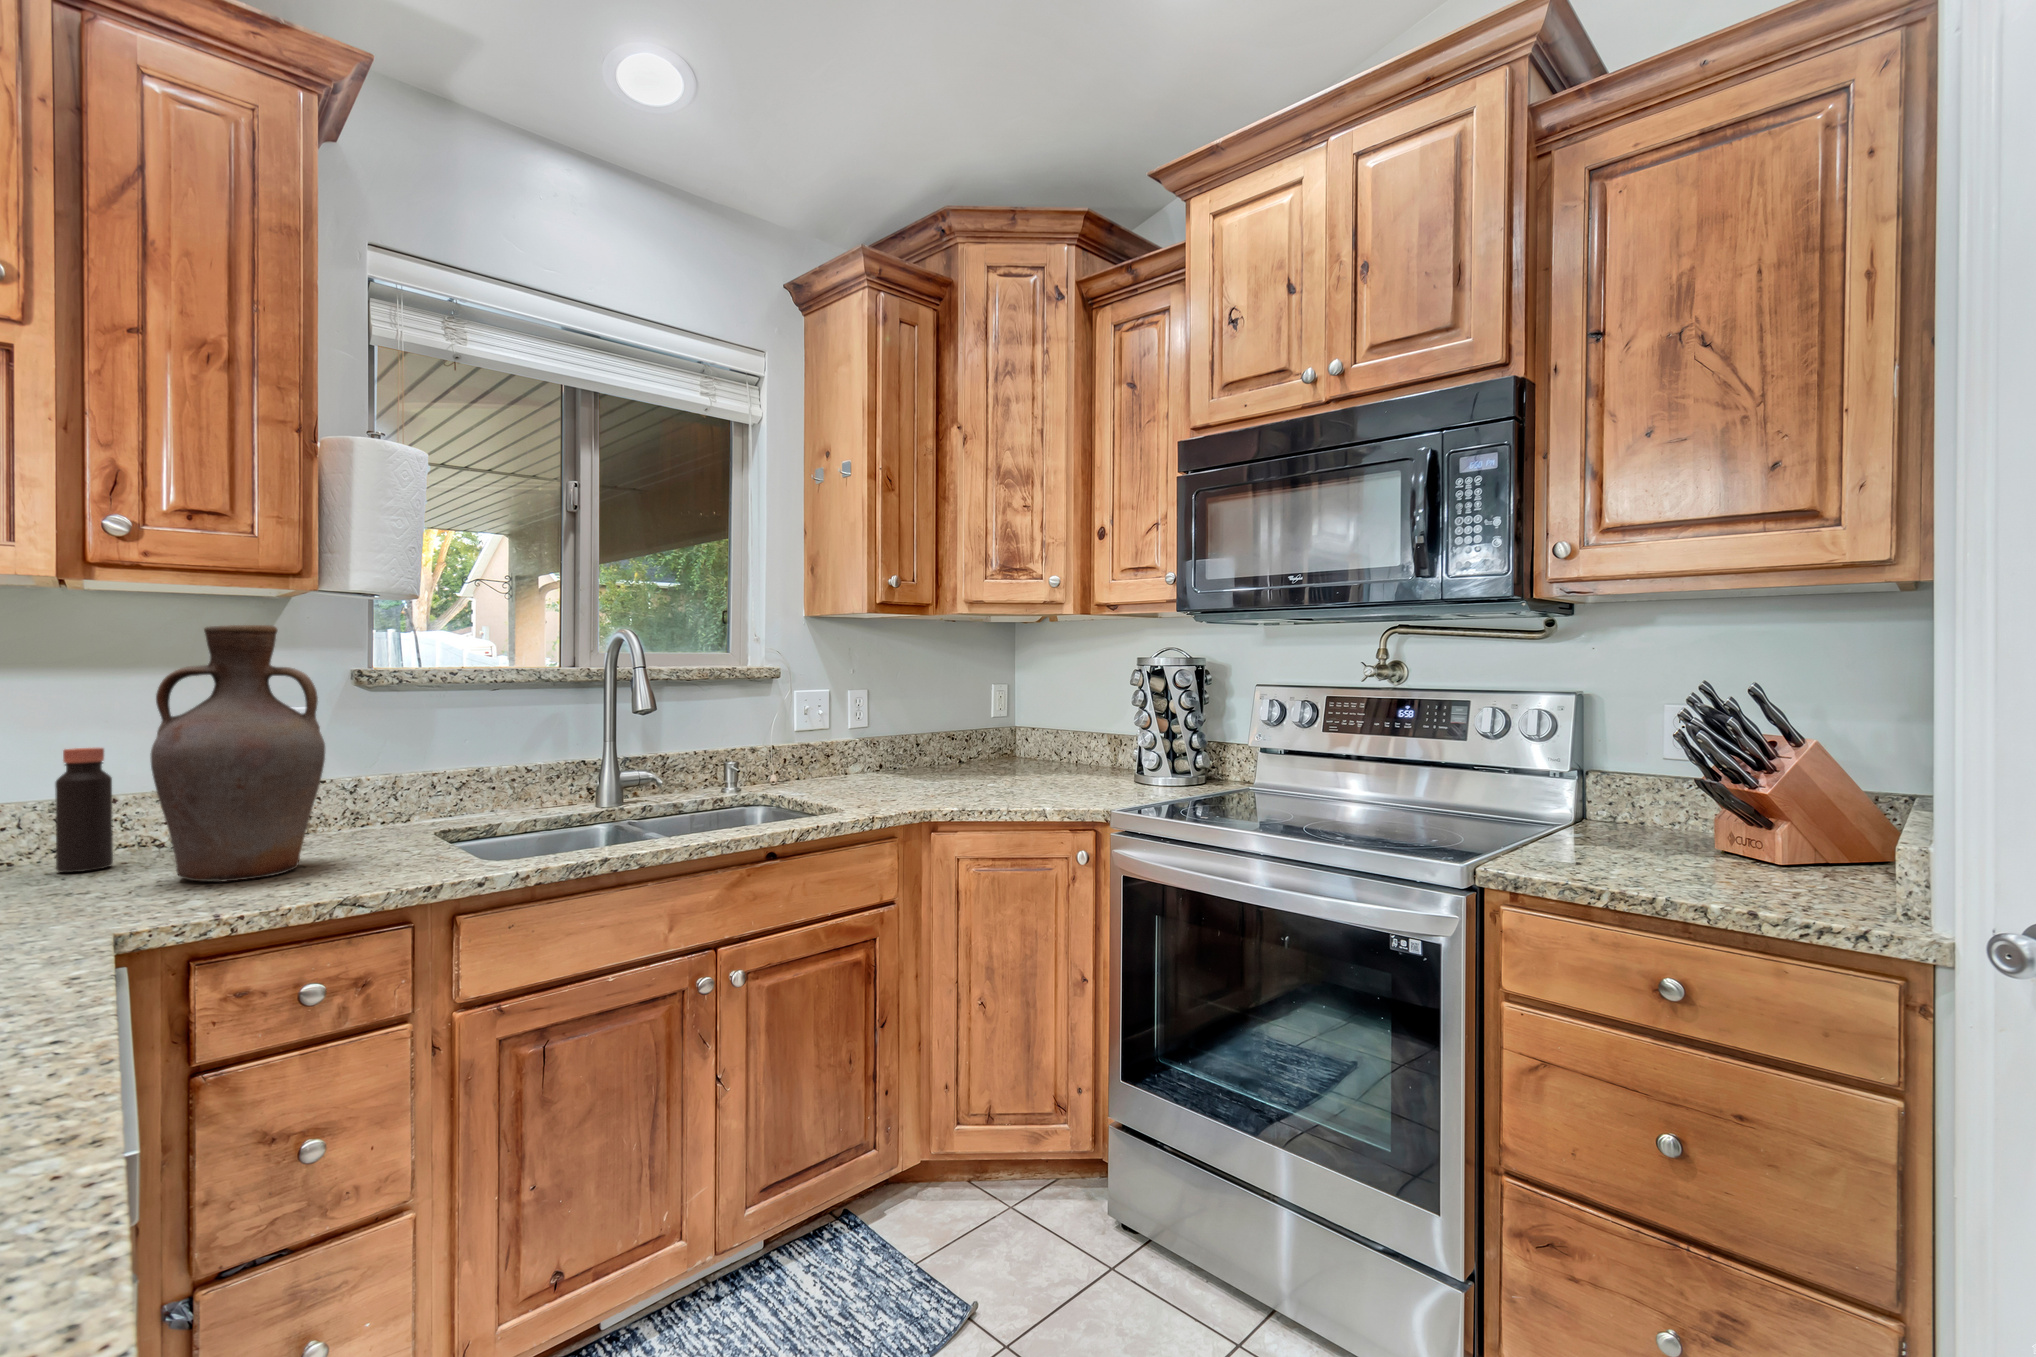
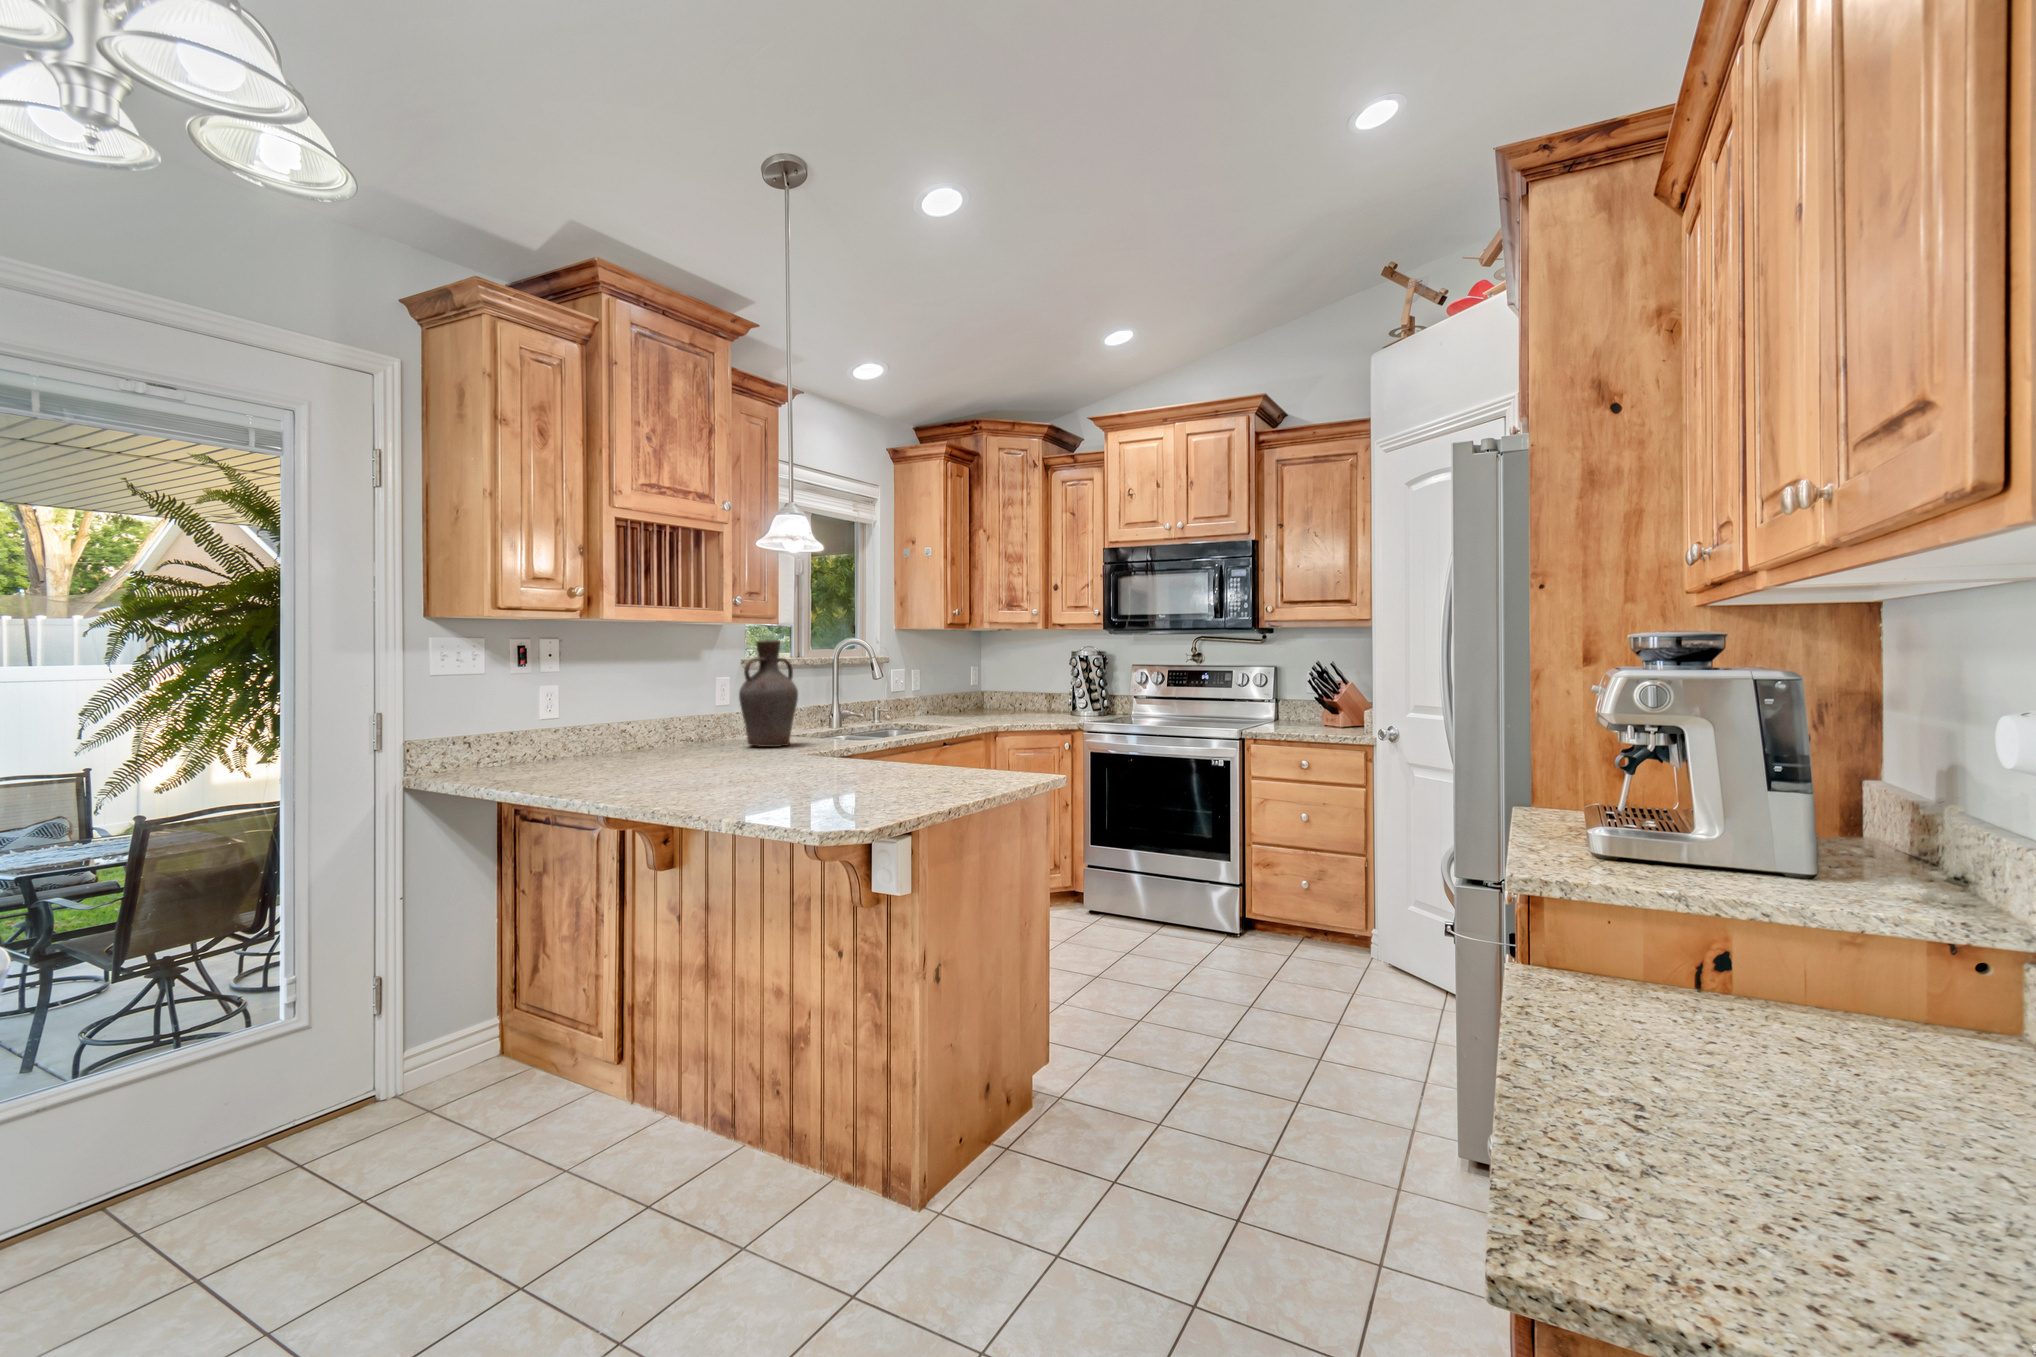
bottle: present [55,748,113,872] -> none [675,694,695,749]

